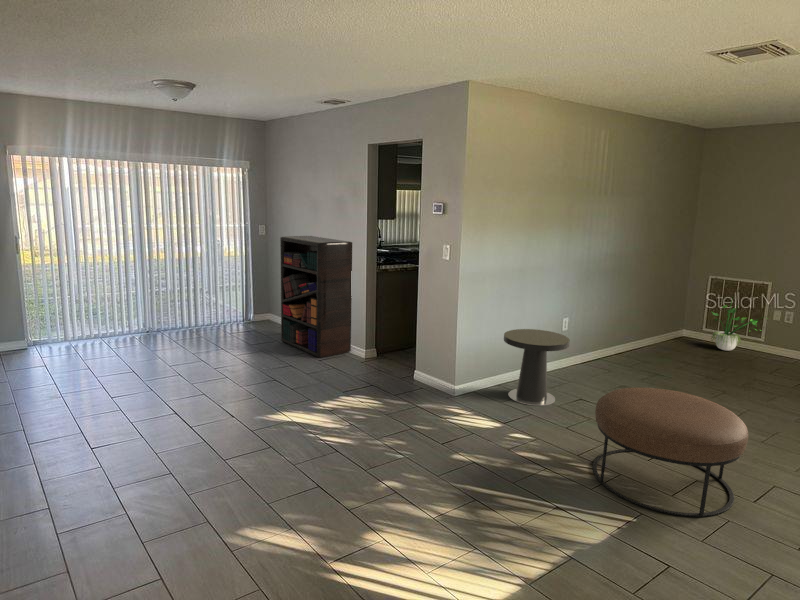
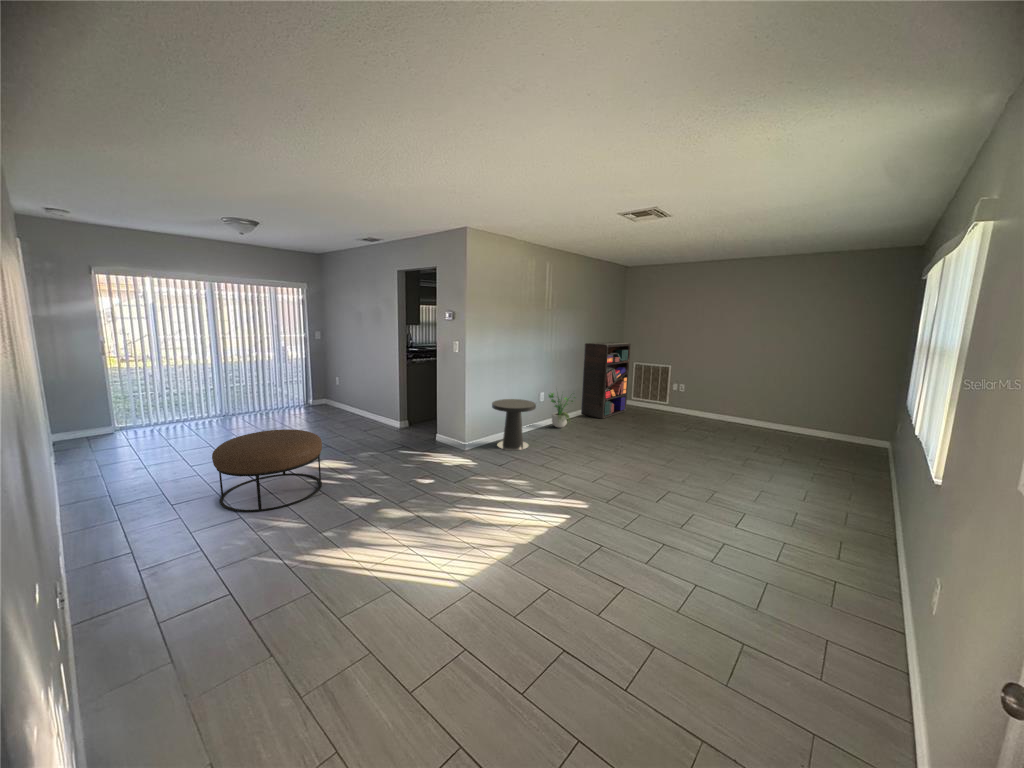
bookshelf: present [280,236,352,358] -> present [581,342,631,419]
potted plant: present [712,305,758,351] -> present [549,393,575,427]
ottoman: present [593,388,748,517] -> present [212,429,322,512]

